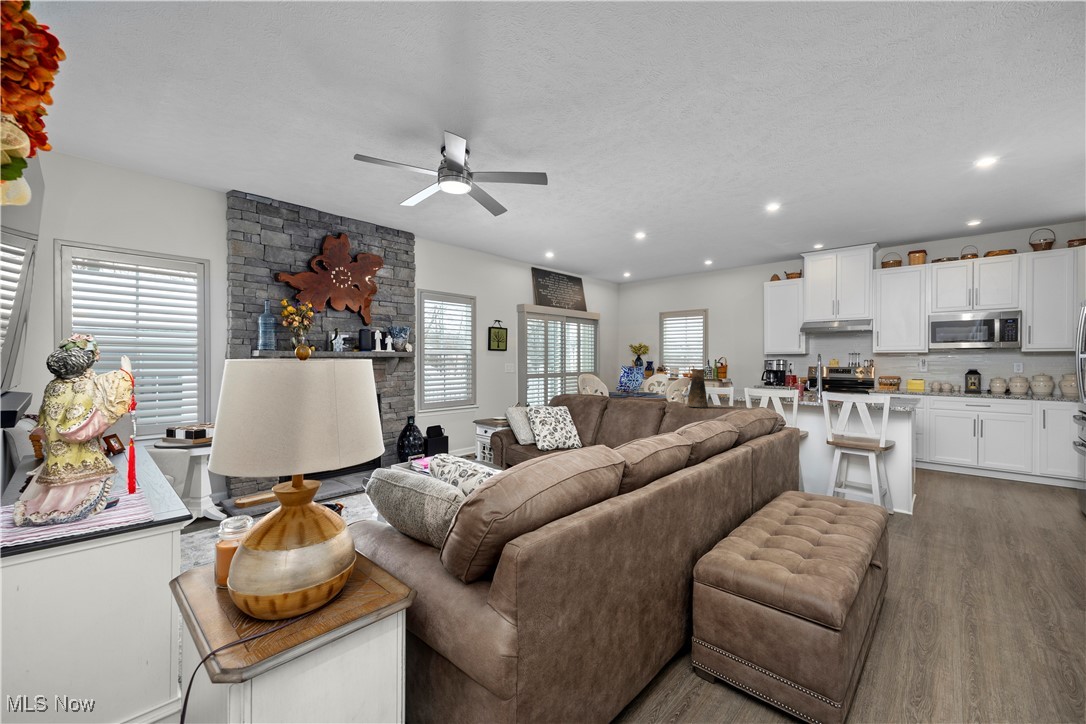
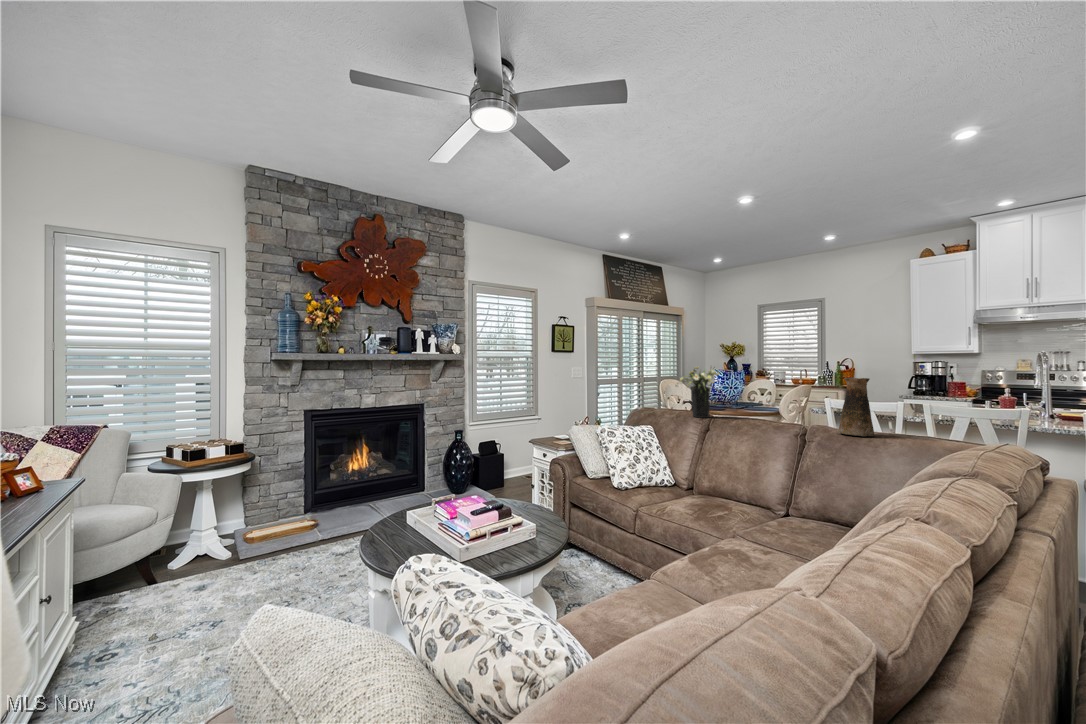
flower arrangement: none [584,361,616,399] -> present [675,367,720,418]

